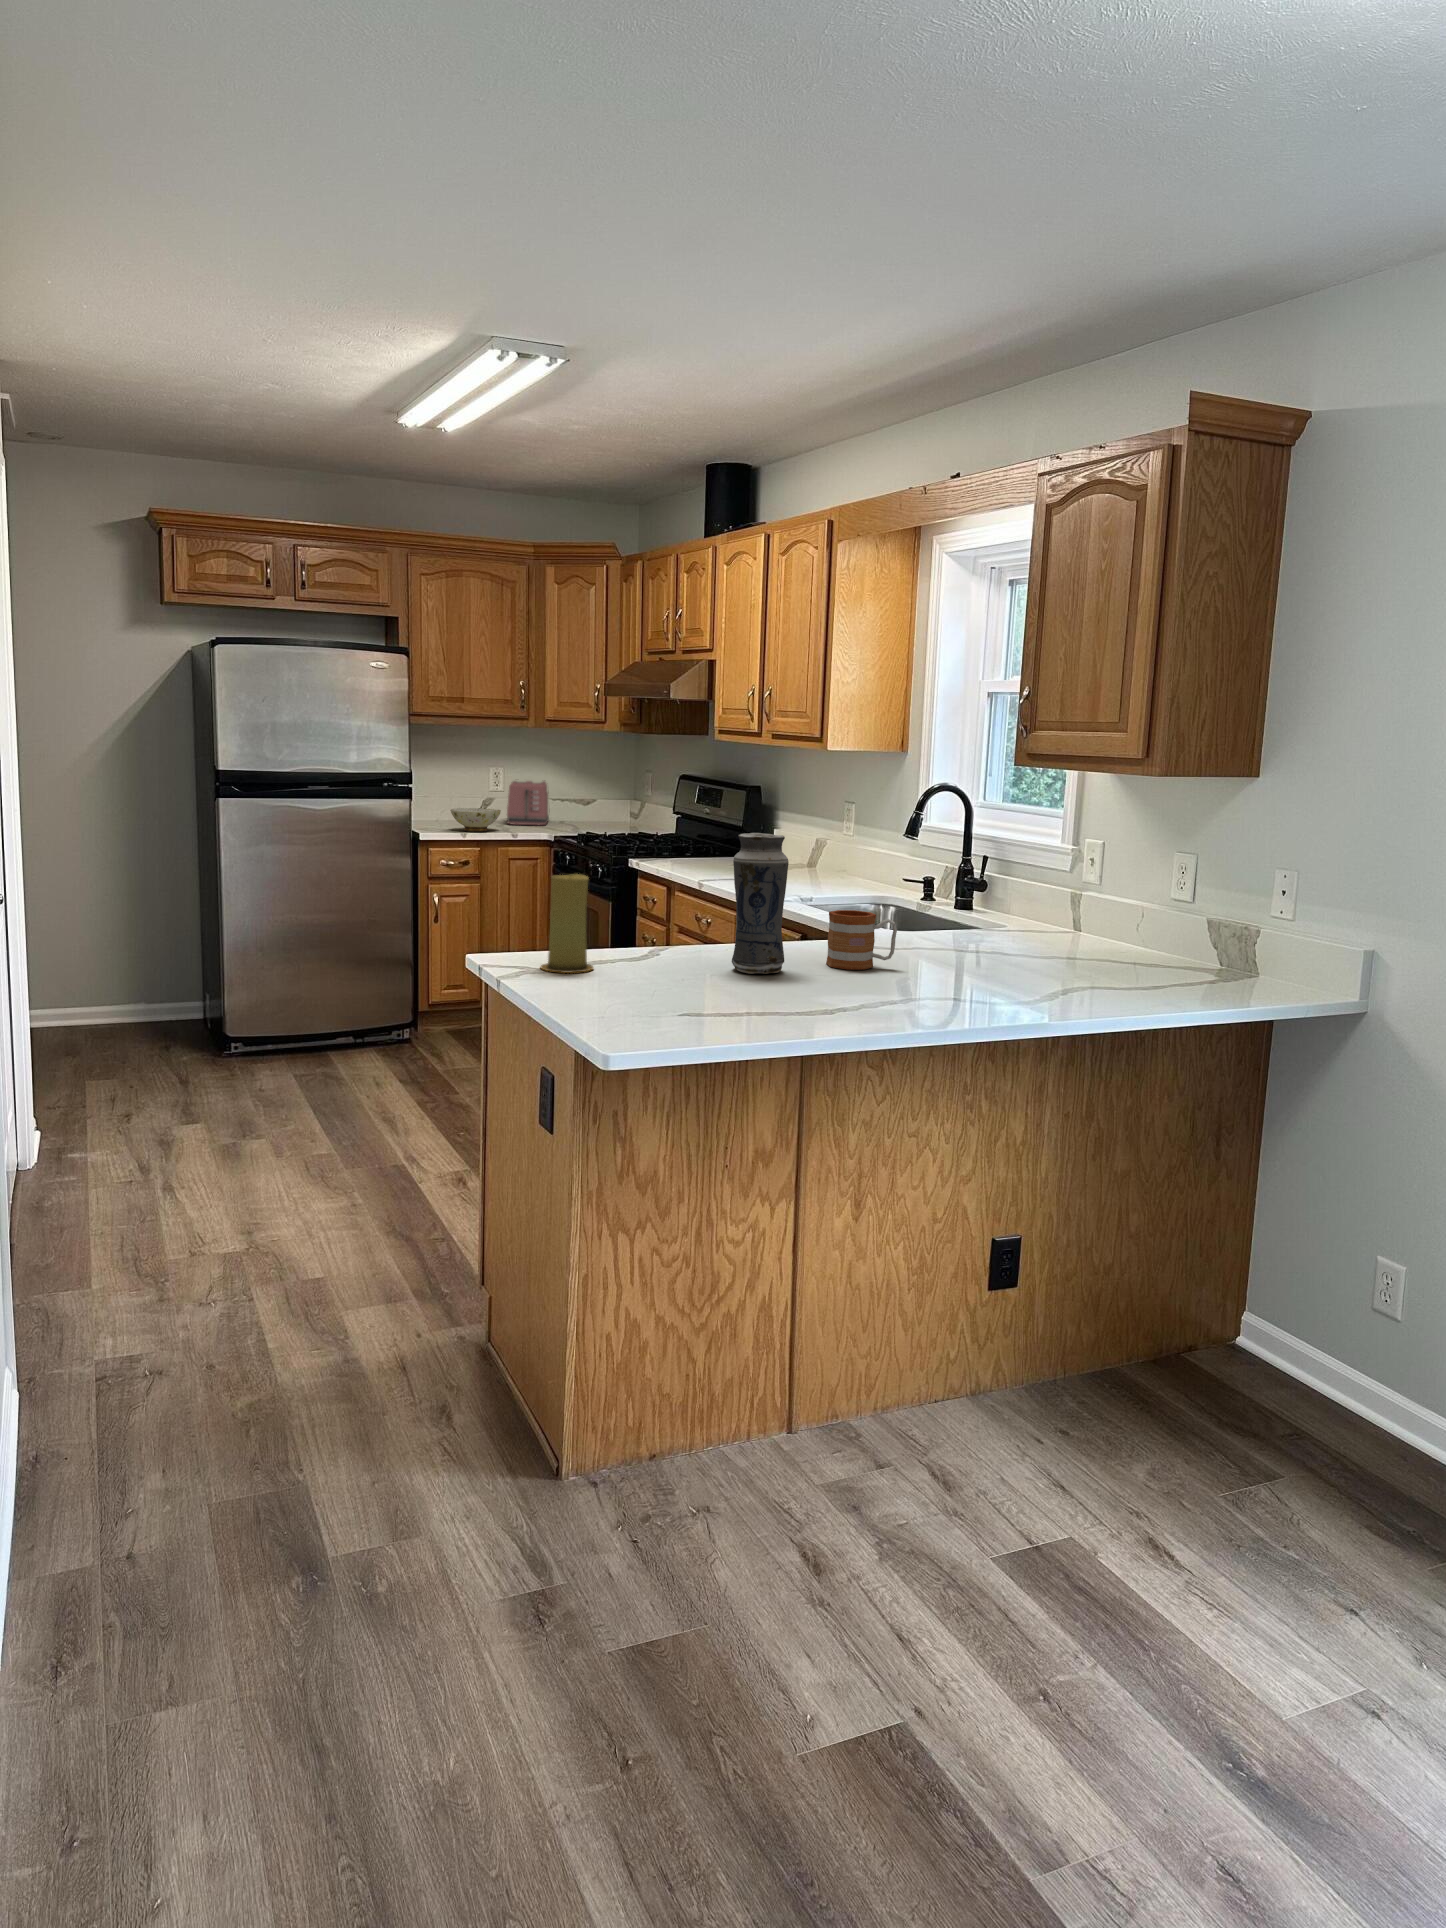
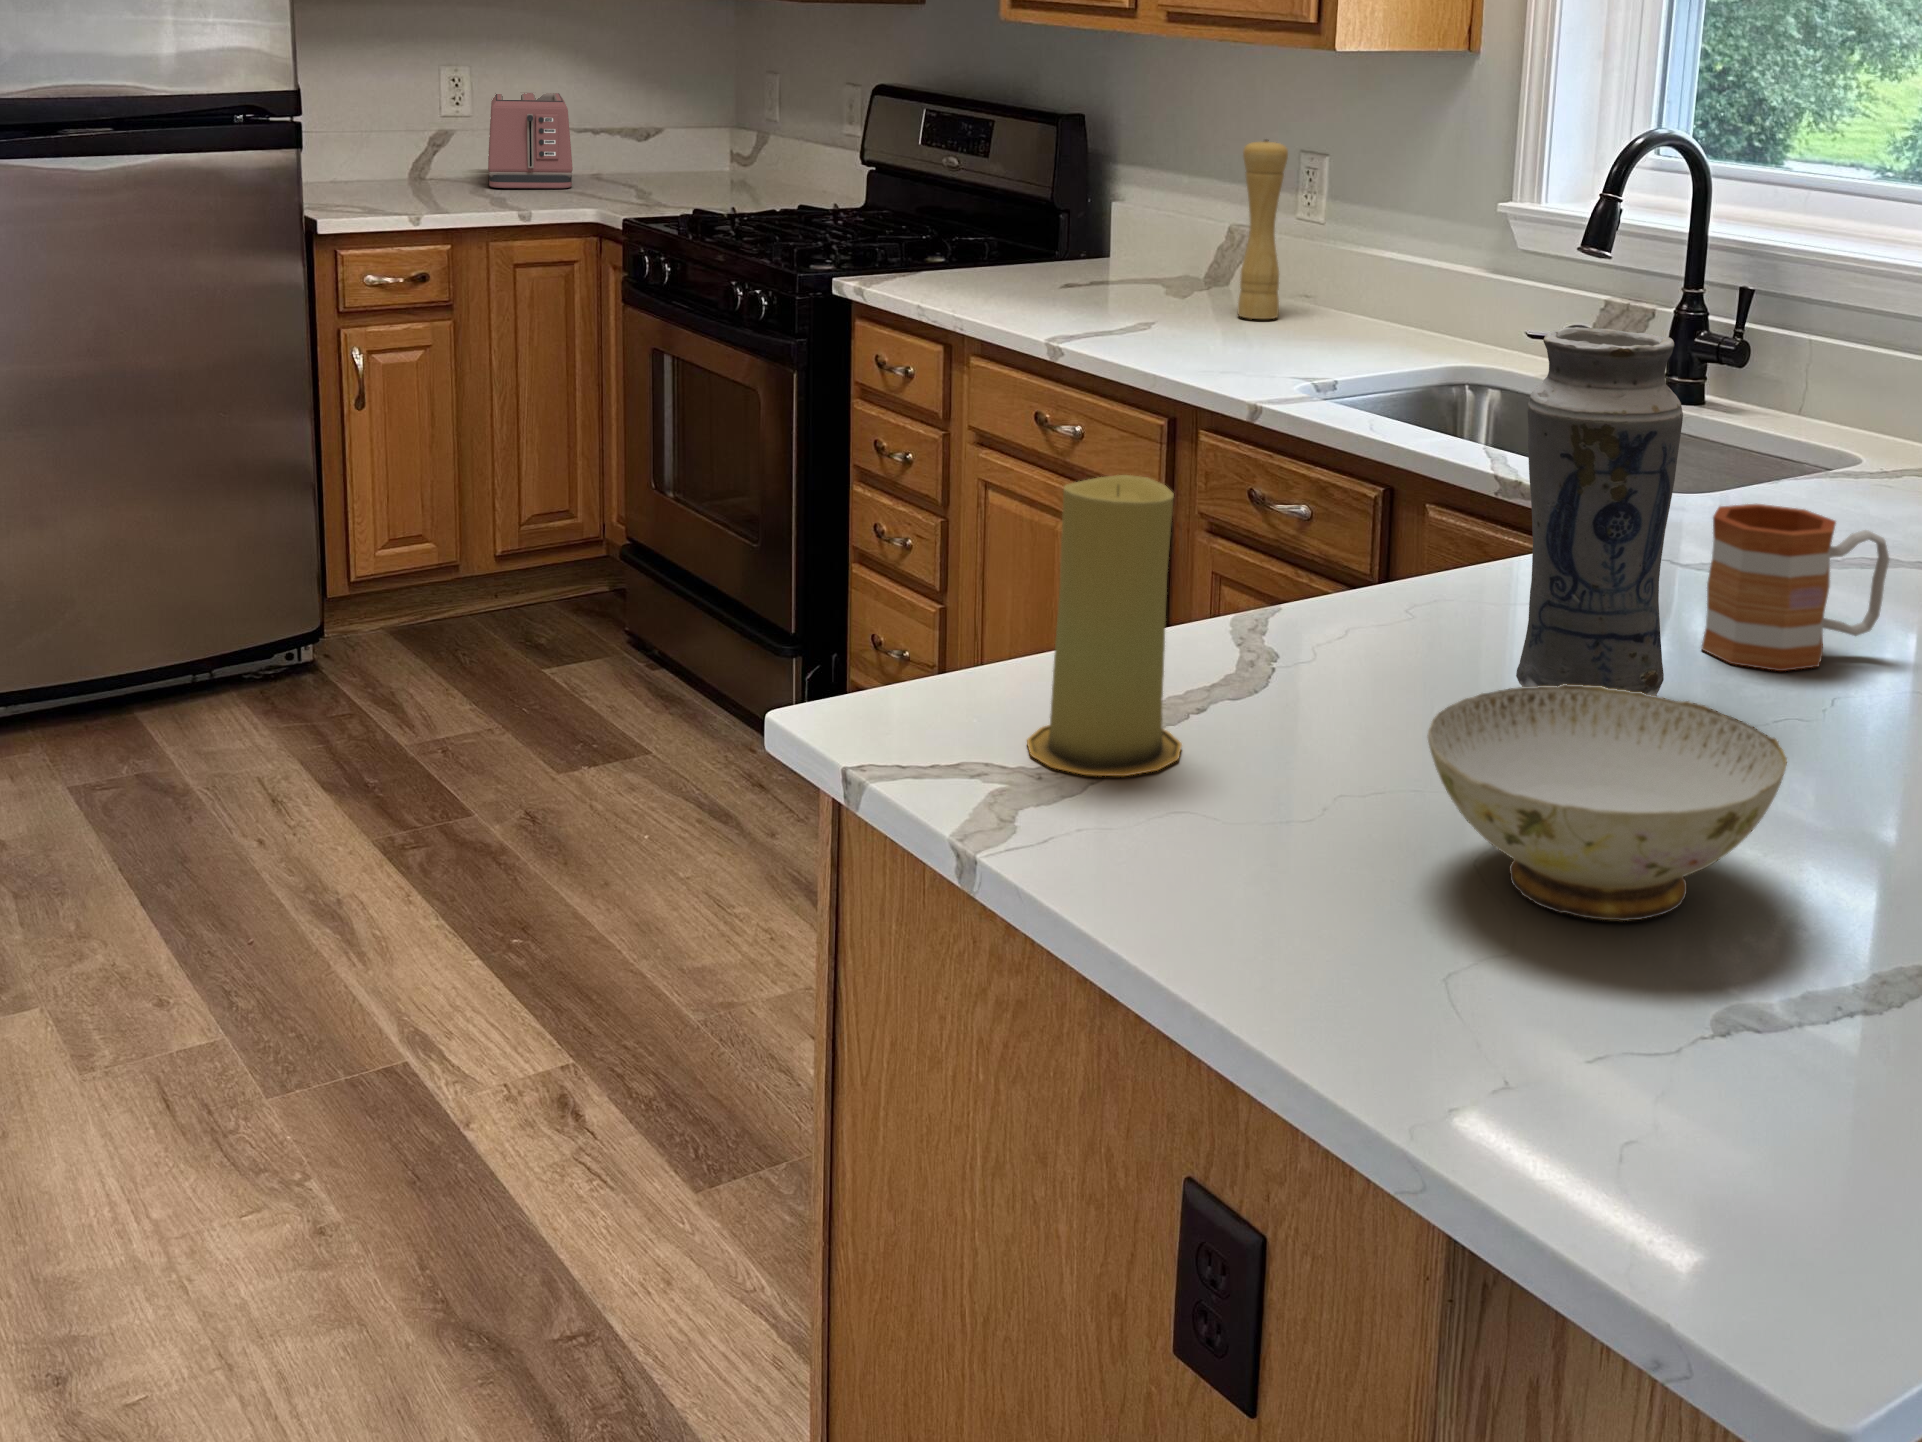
pepper mill: none [804,794,828,879] -> present [1238,139,1288,319]
ceramic bowl: present [450,808,501,831] -> present [1428,685,1787,921]

